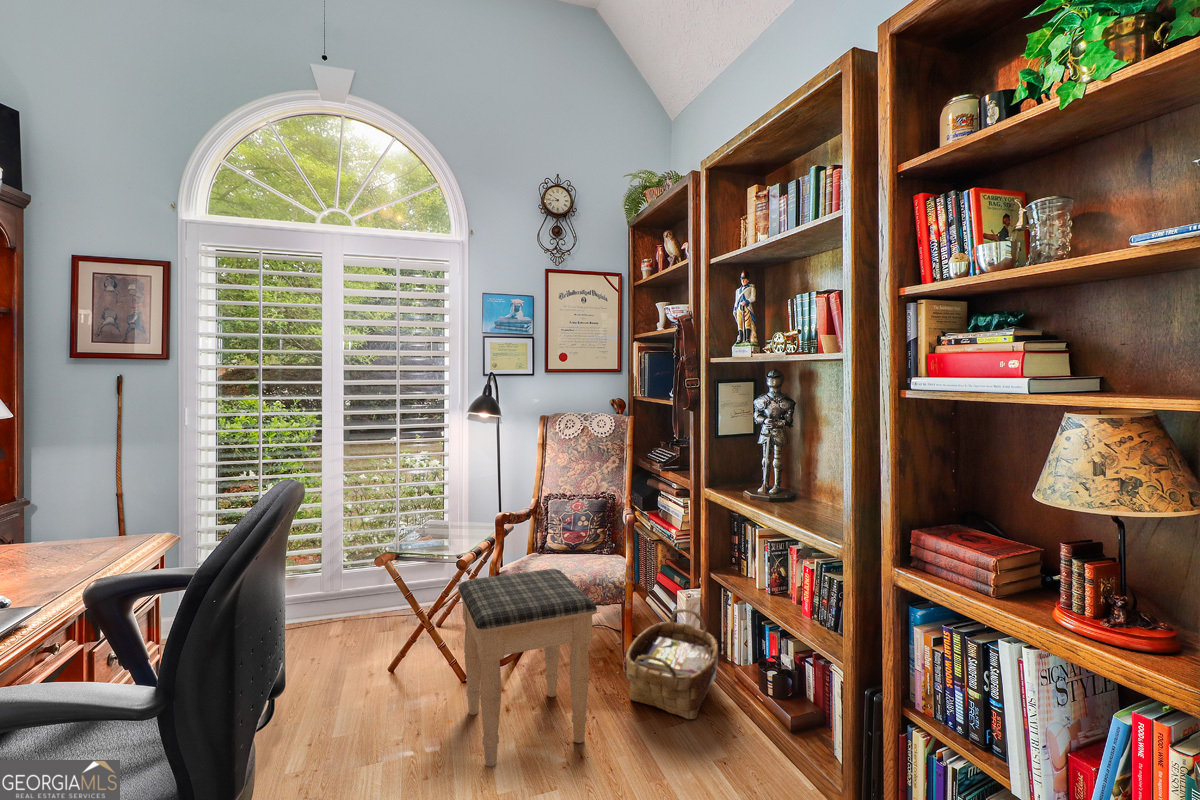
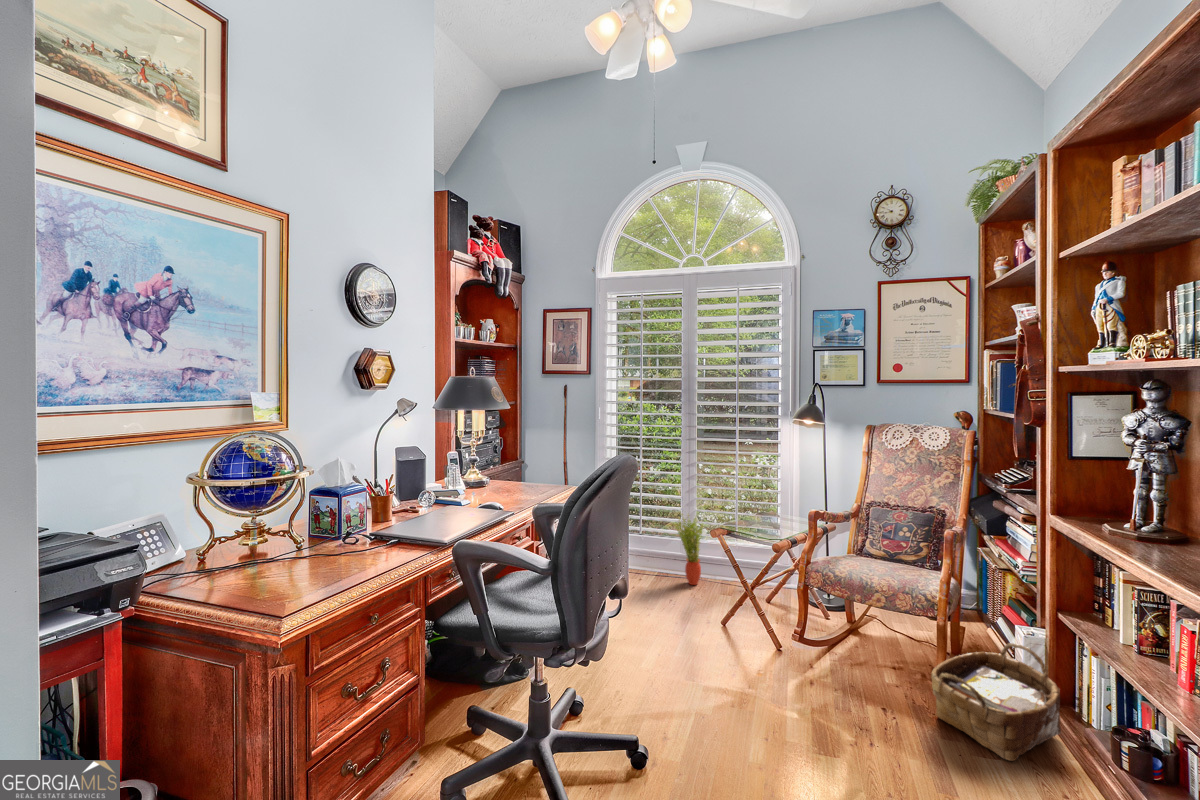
potted plant: none [314,537,358,630] -> present [675,514,703,585]
footstool: present [458,569,597,766] -> none [766,561,886,733]

